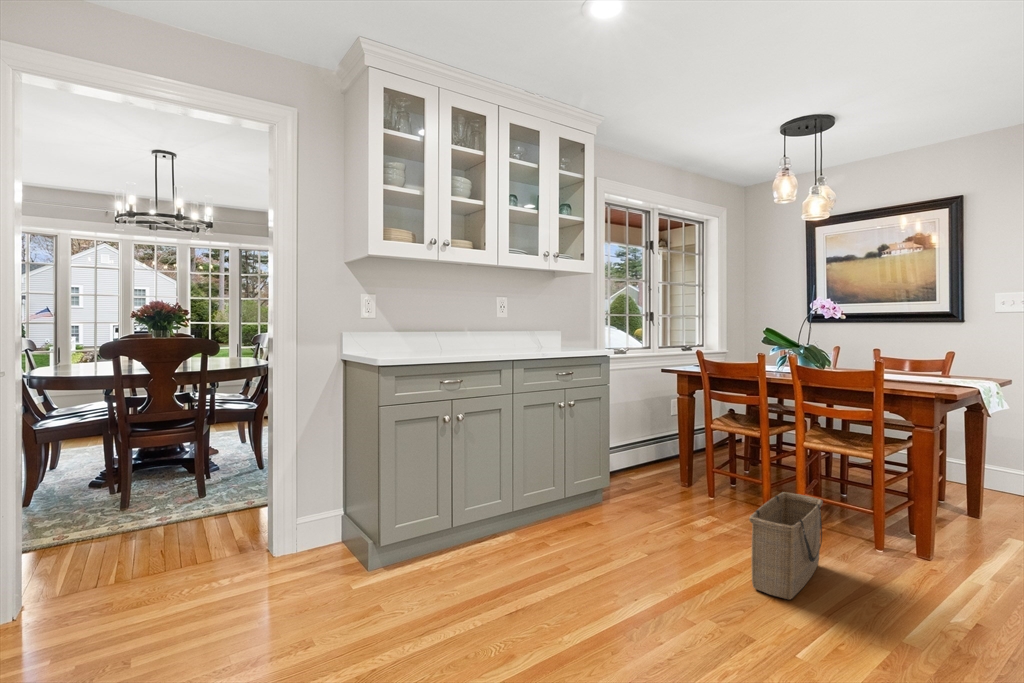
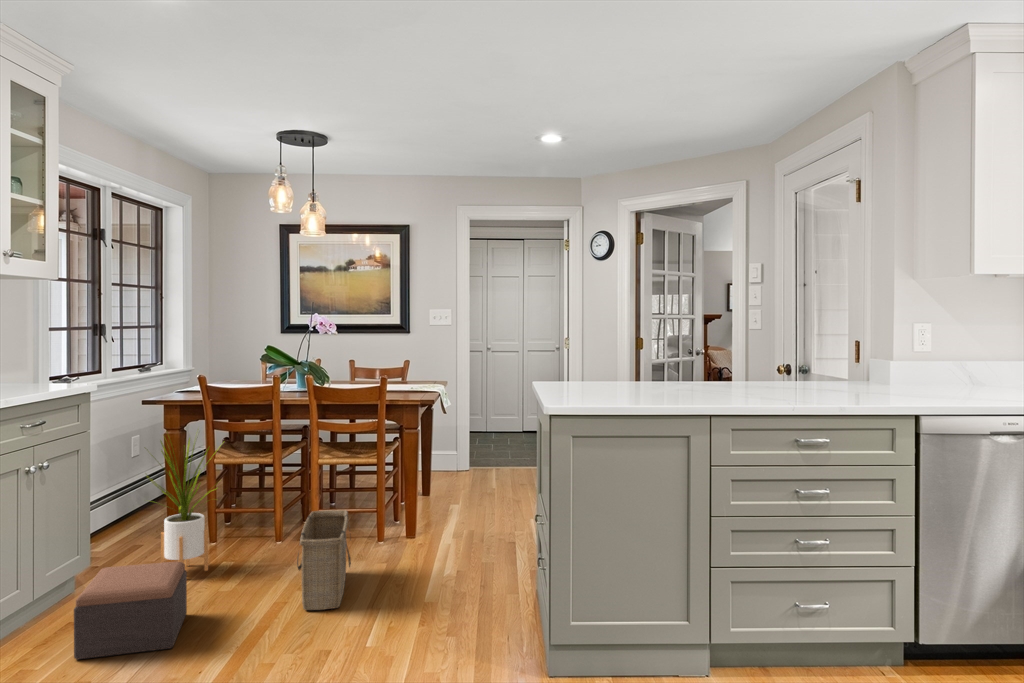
house plant: none [641,394,710,522] -> present [147,438,218,571]
footstool: none [564,495,655,577] -> present [74,561,187,660]

